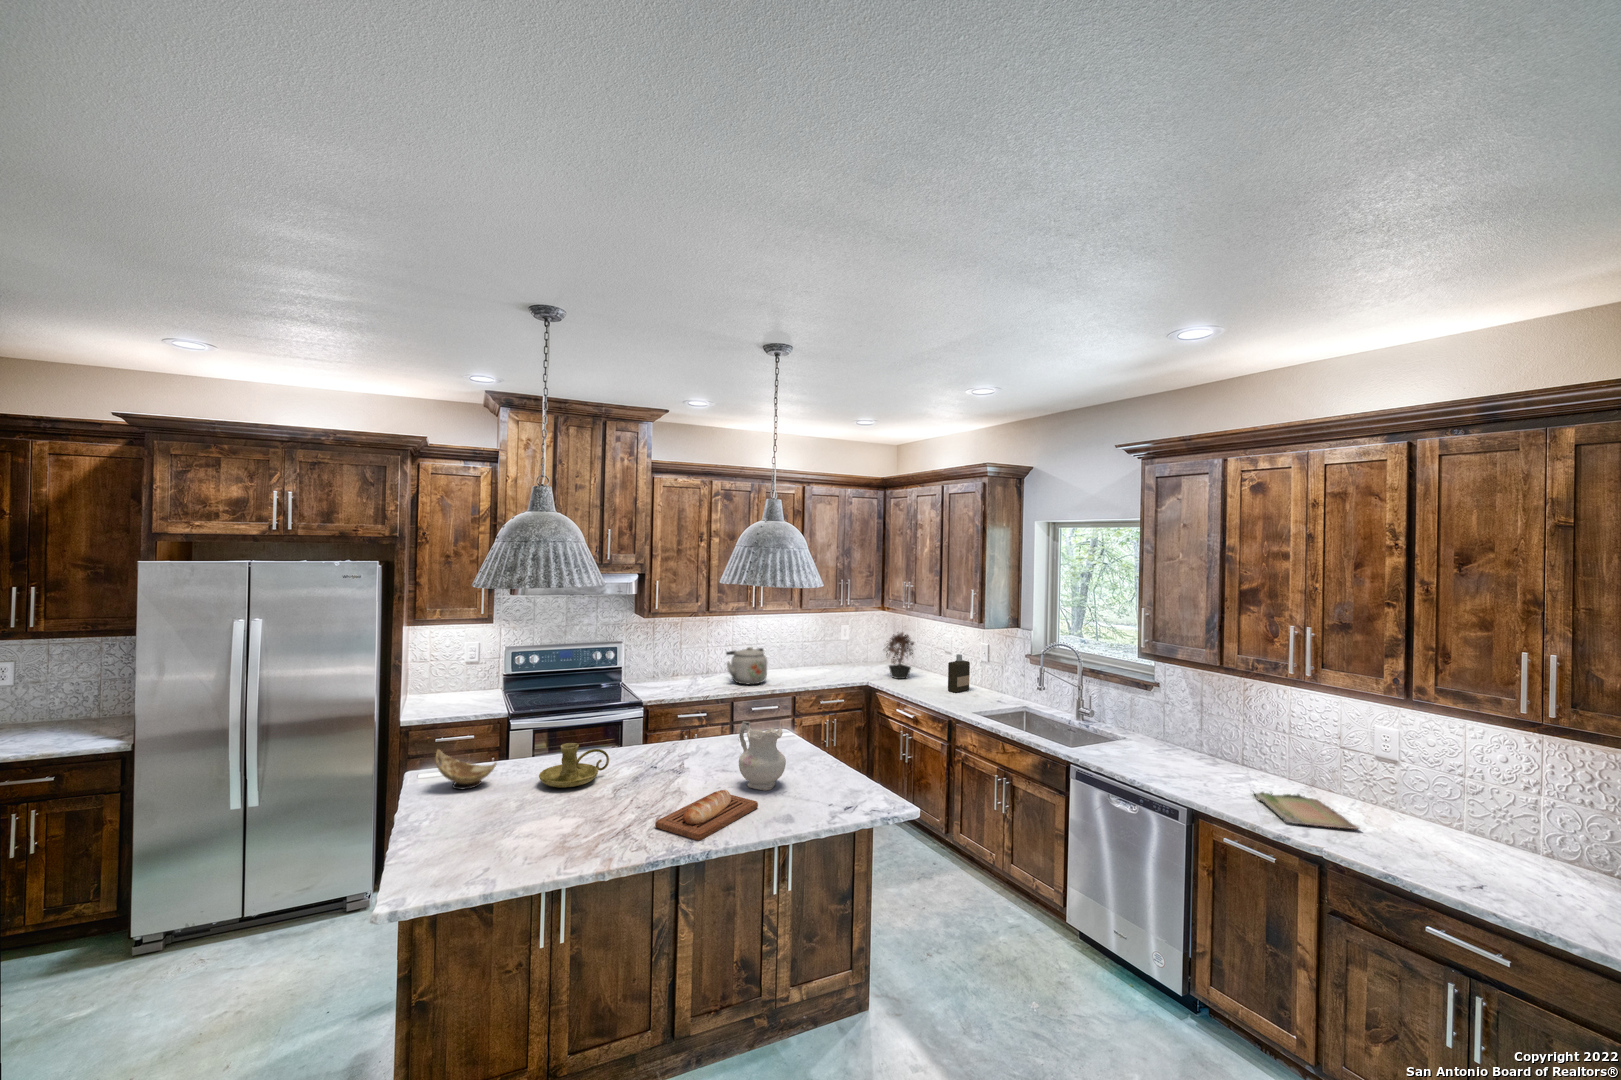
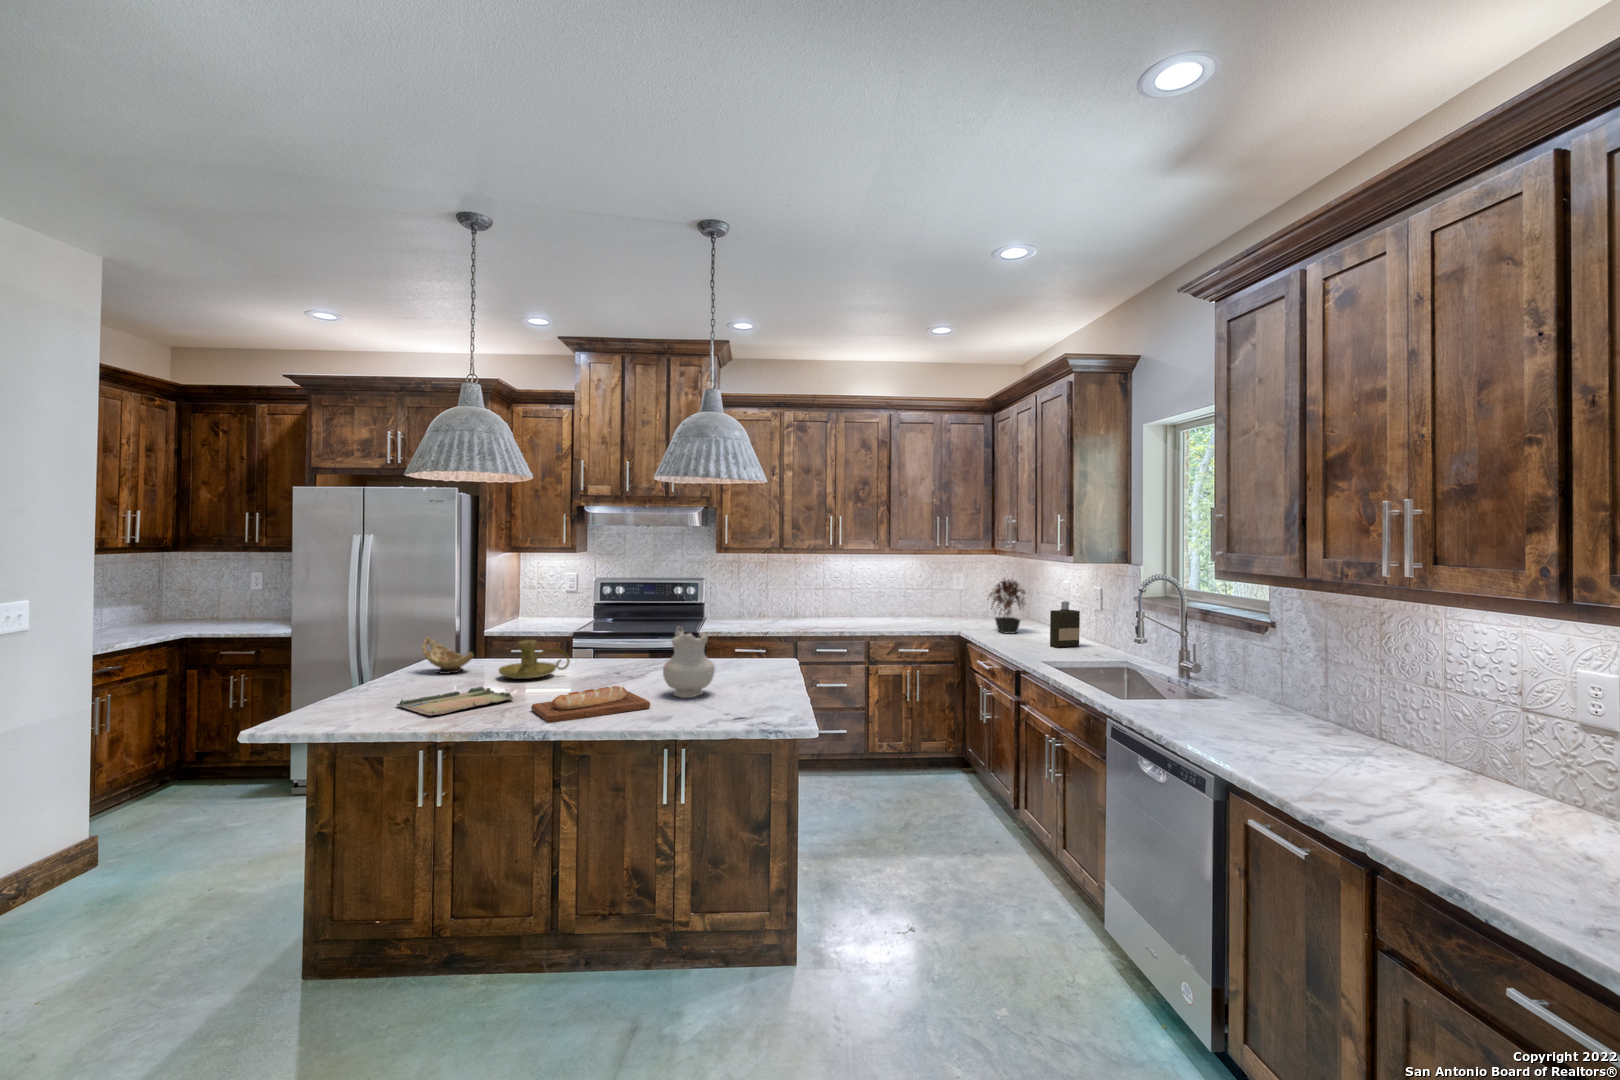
kettle: present [726,647,767,684] -> none [800,589,847,628]
tray: present [1253,791,1359,829] -> present [396,687,513,716]

